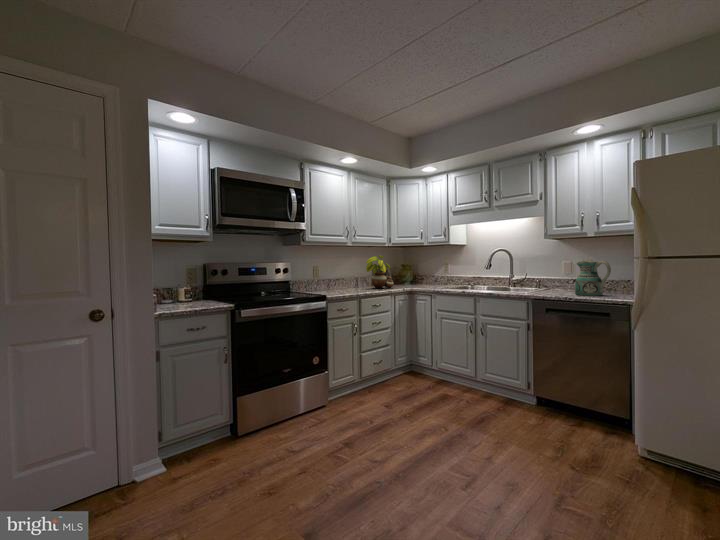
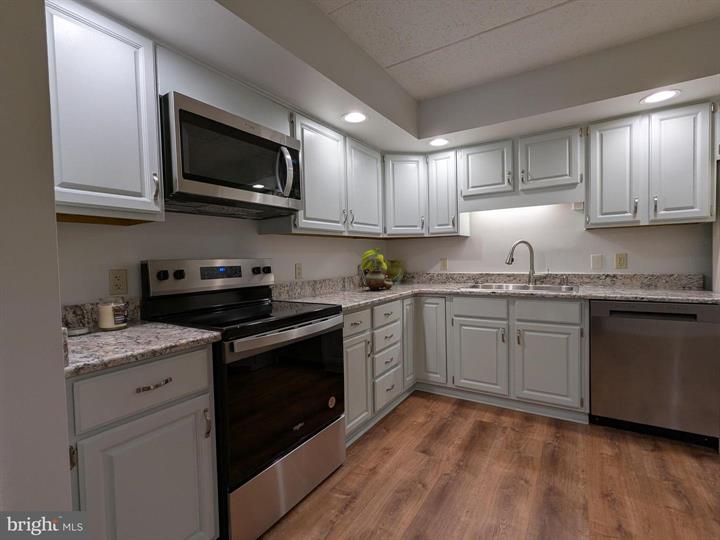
ceramic pitcher: present [575,261,611,296] -> none [636,253,685,295]

